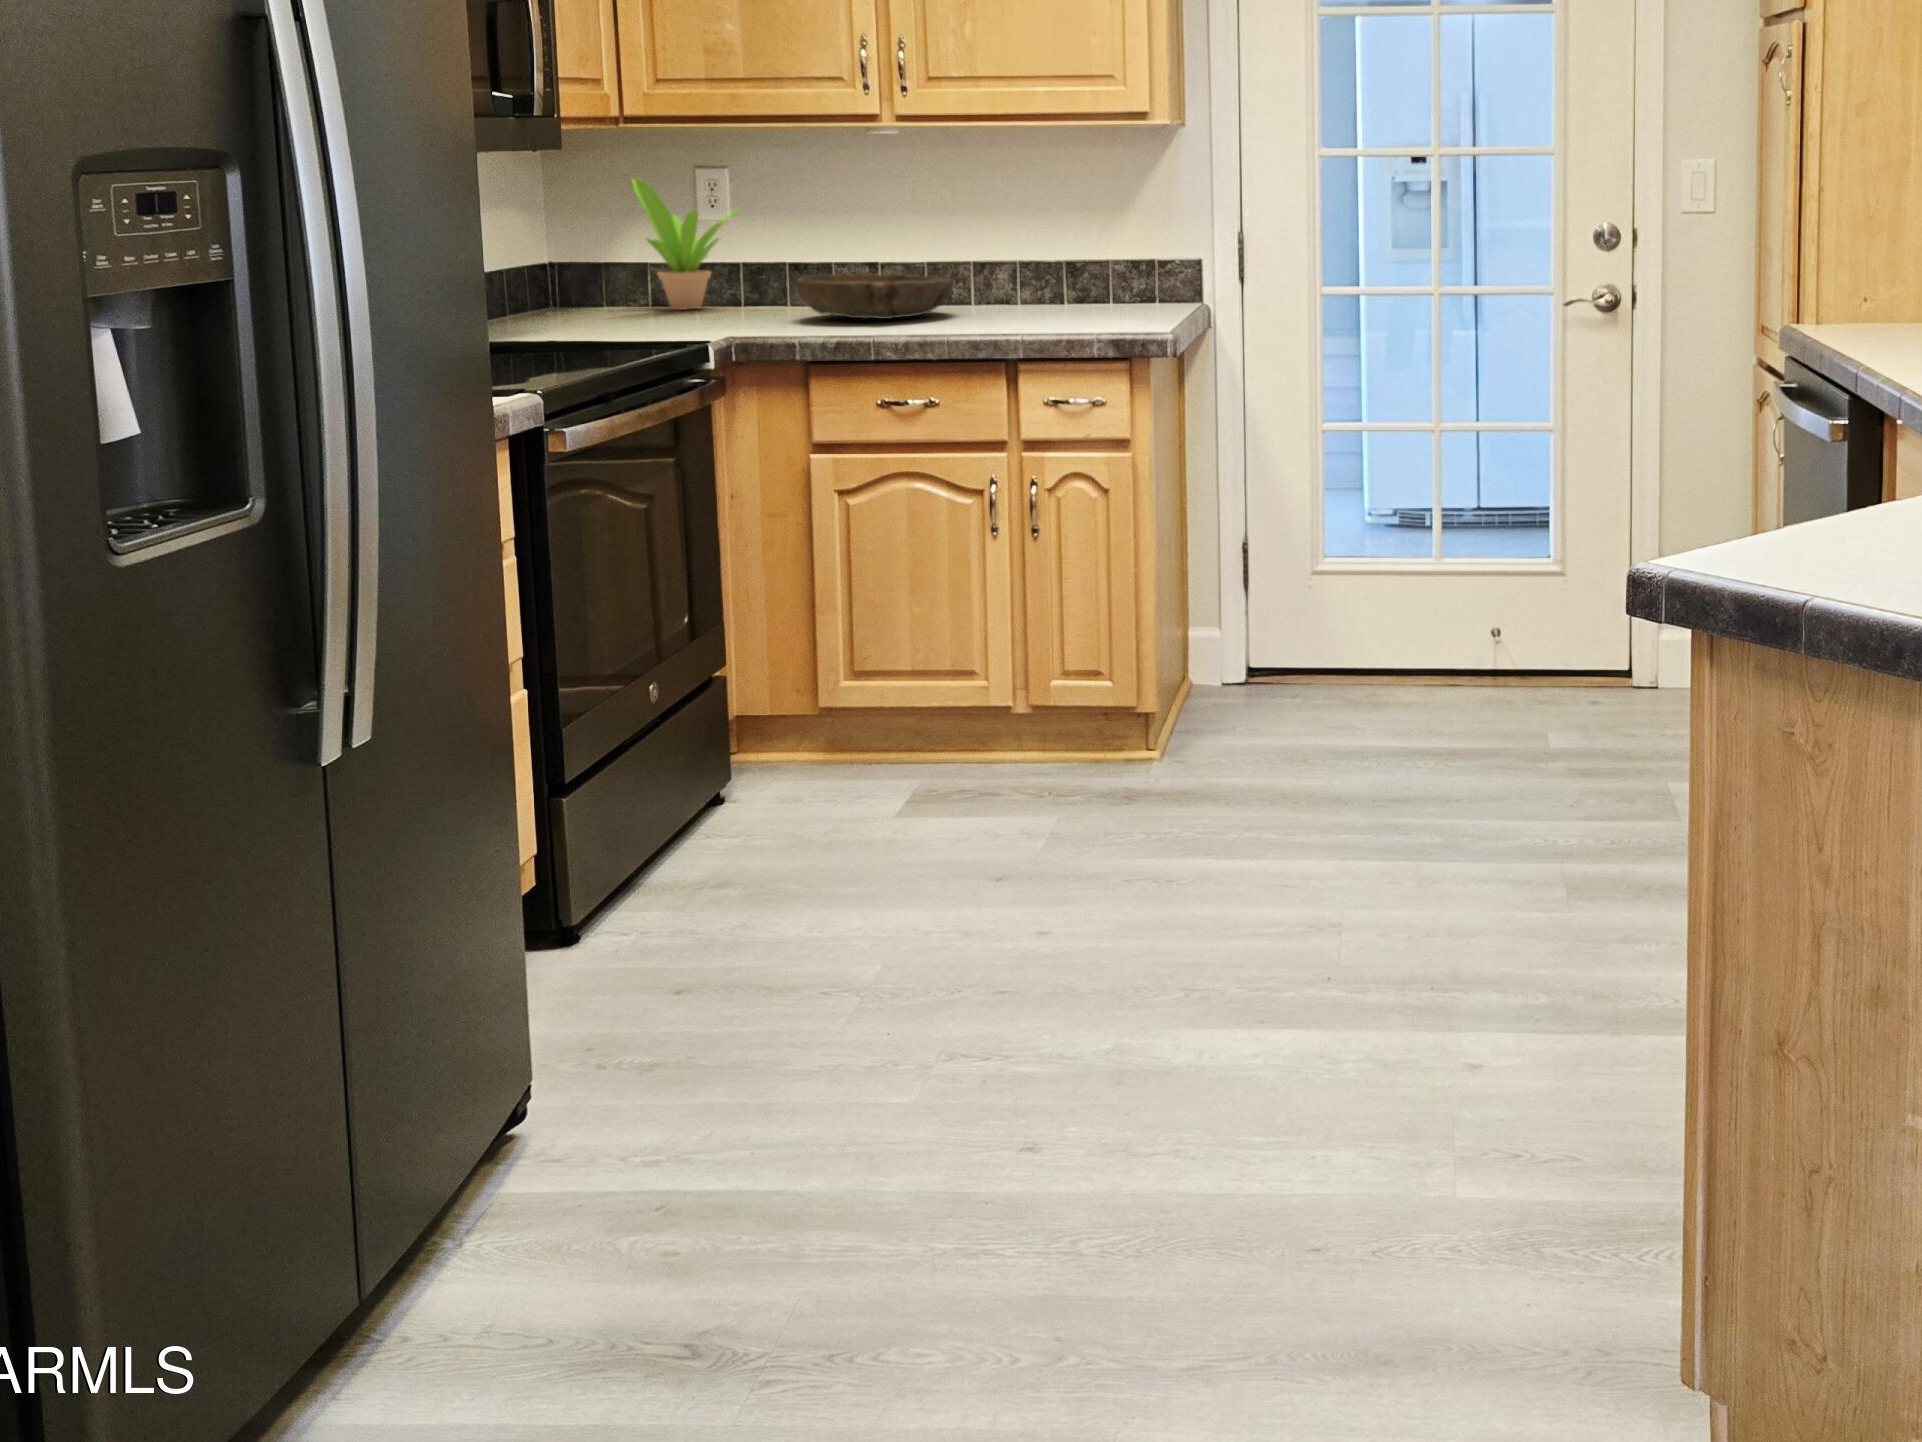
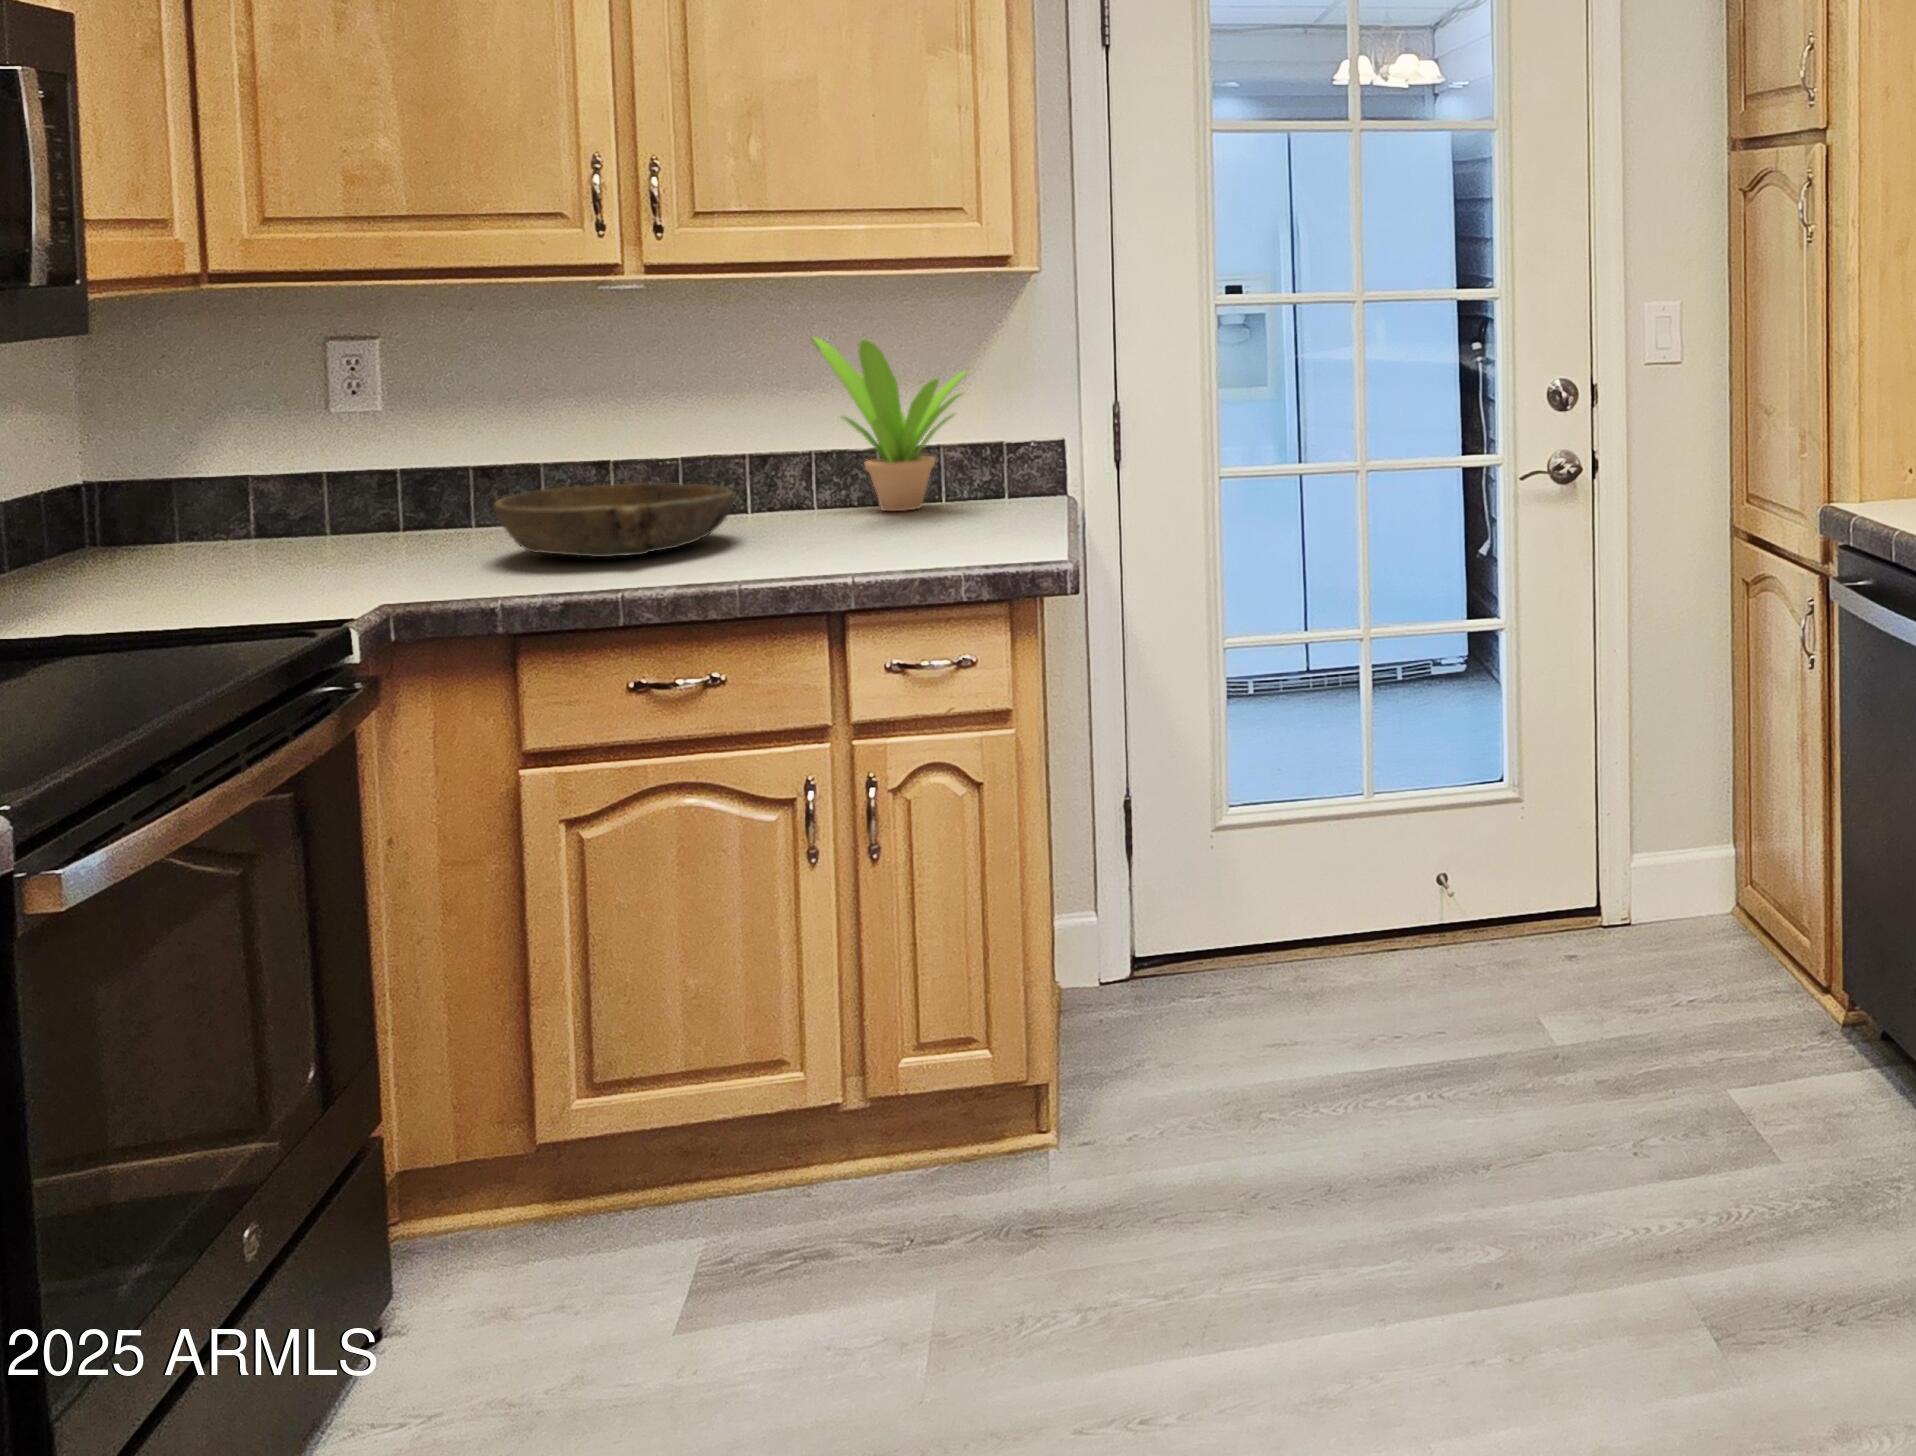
potted plant: present [630,178,740,310] -> present [811,337,967,511]

